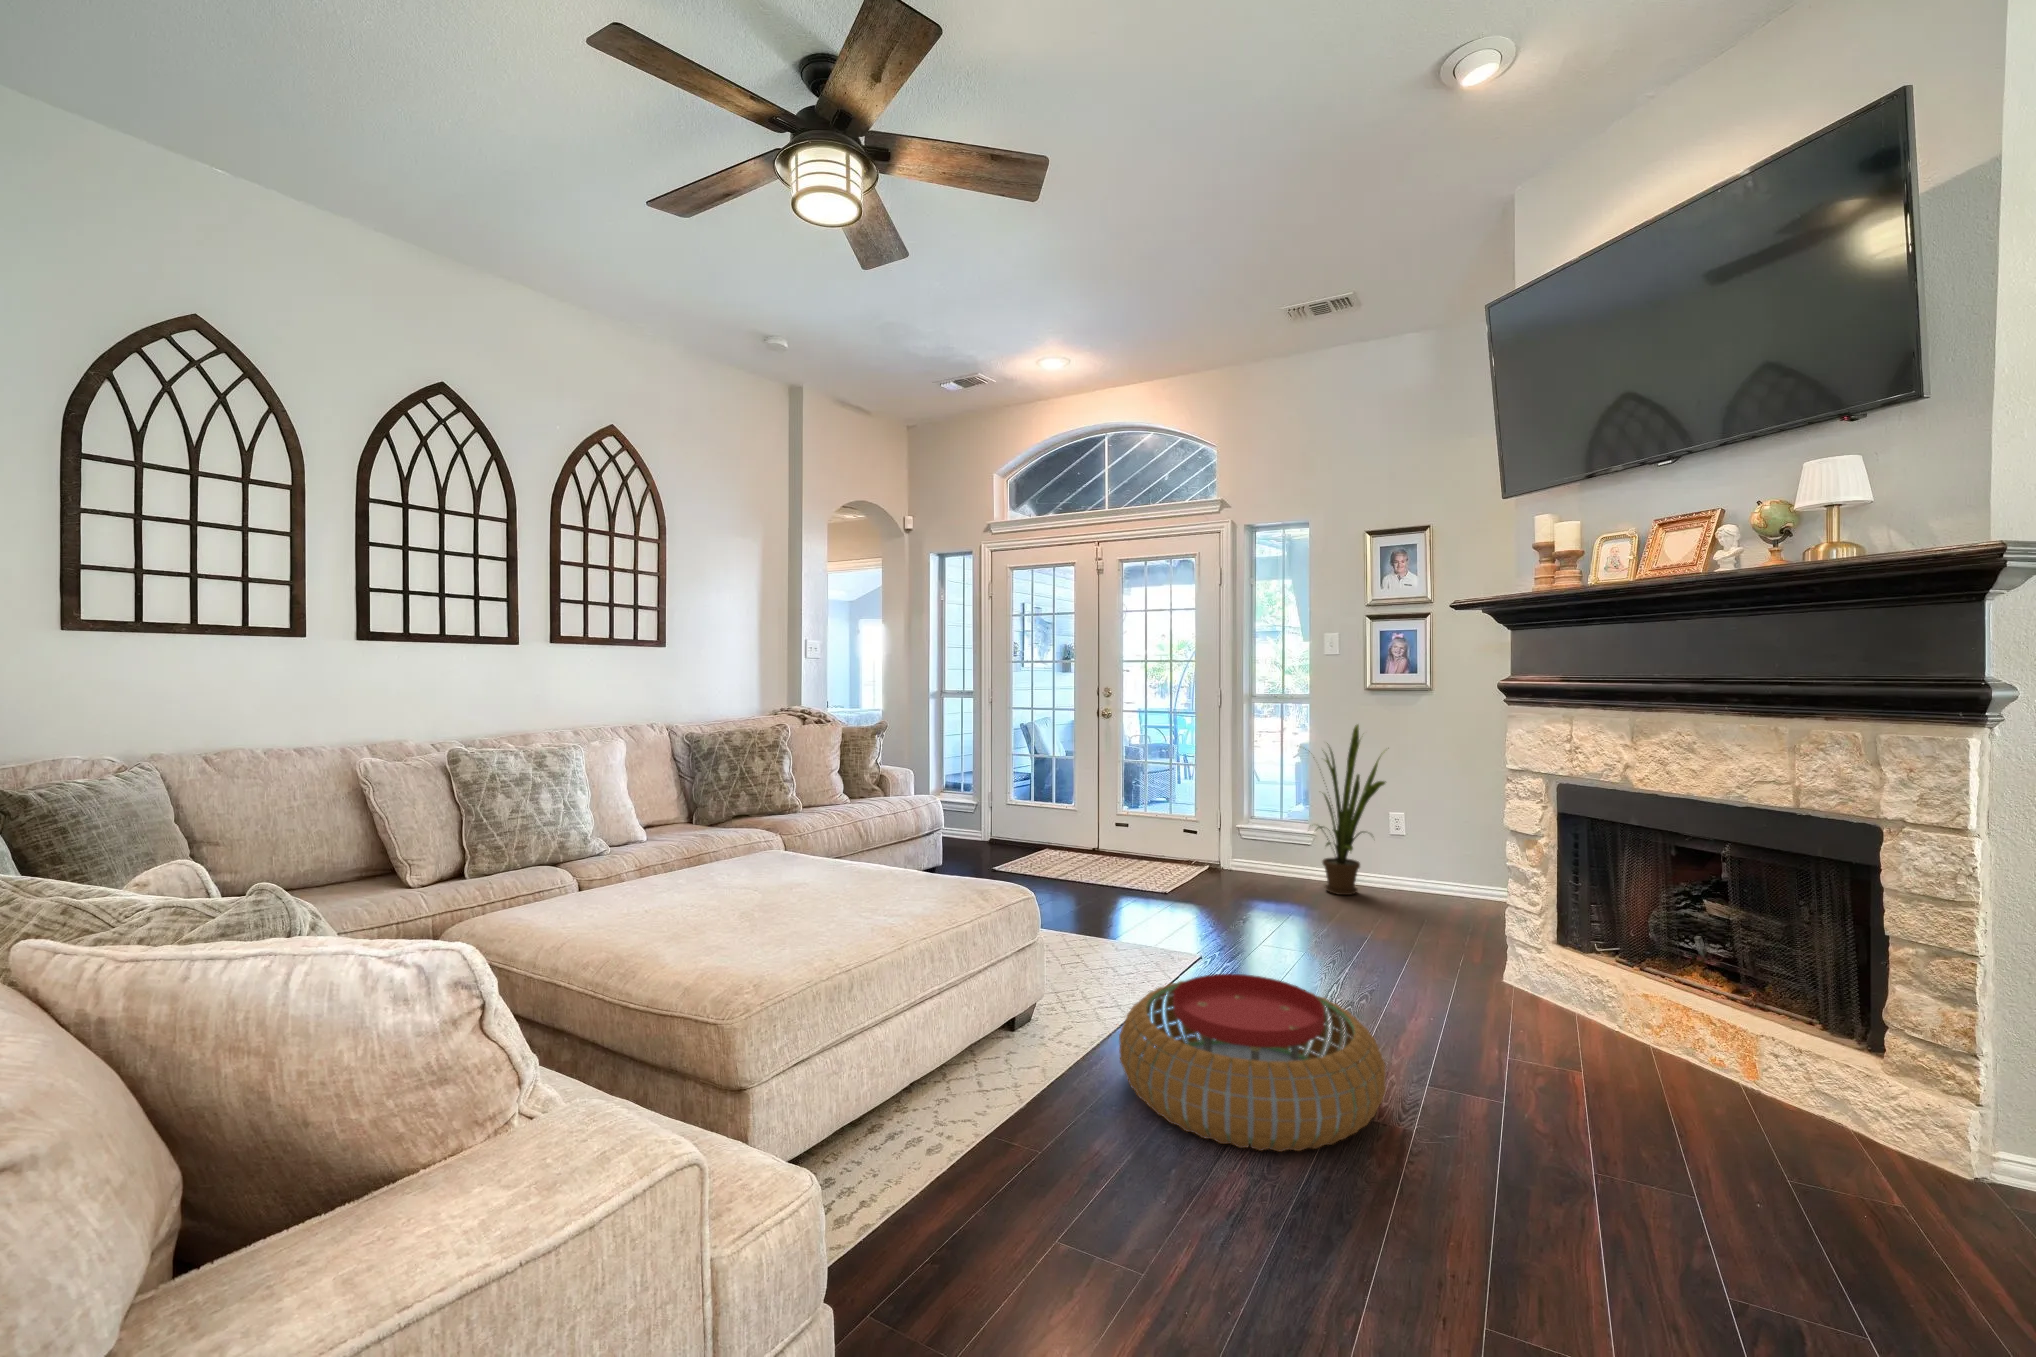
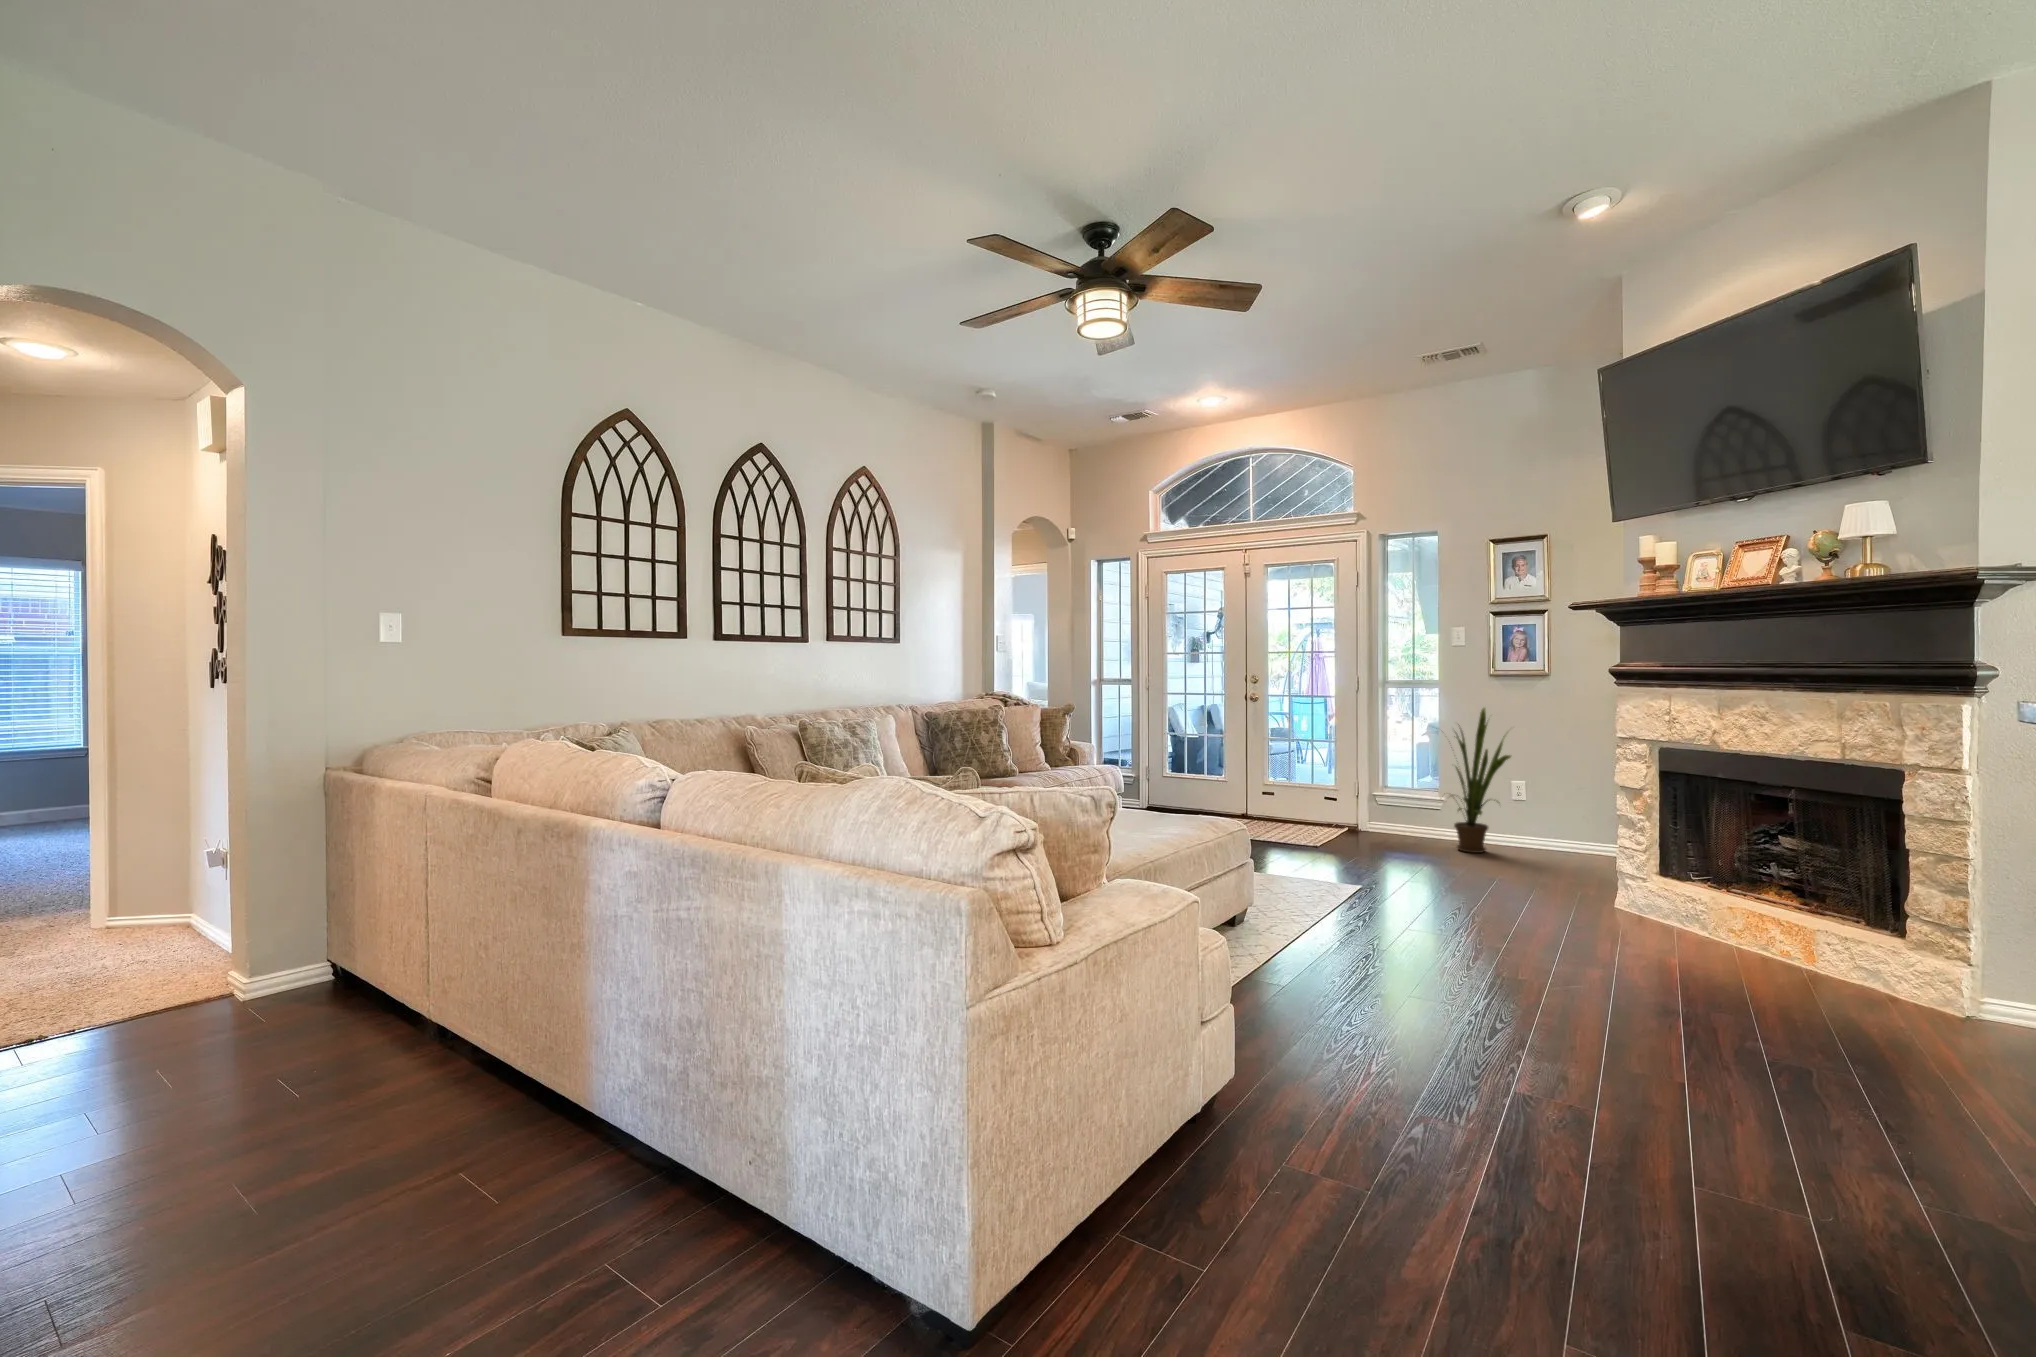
pouf: present [1119,974,1386,1152] -> none [1322,884,1525,991]

